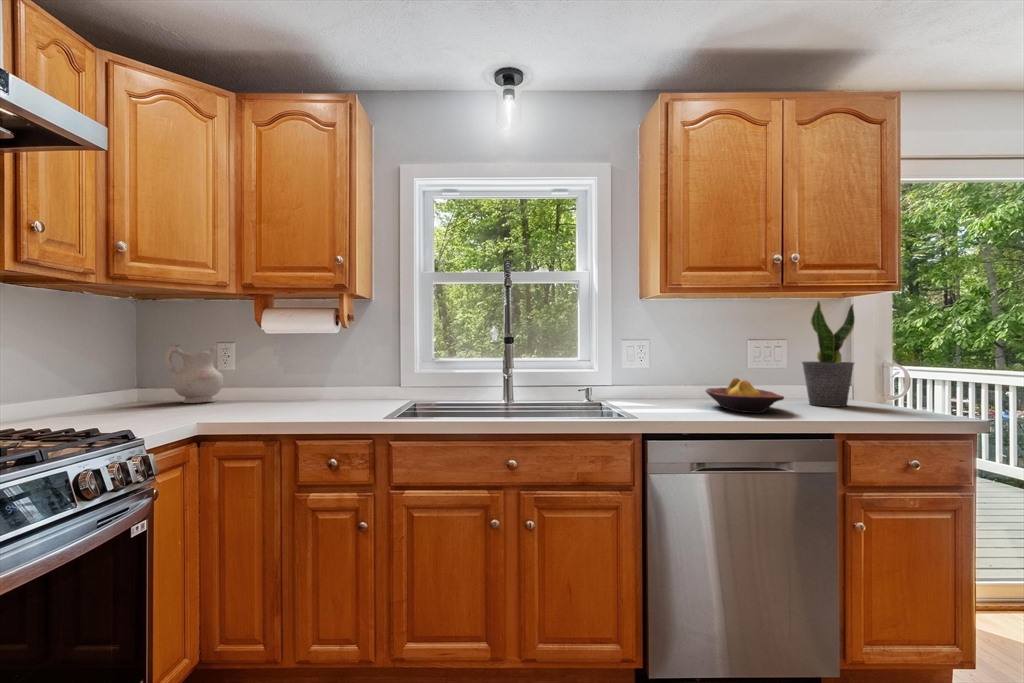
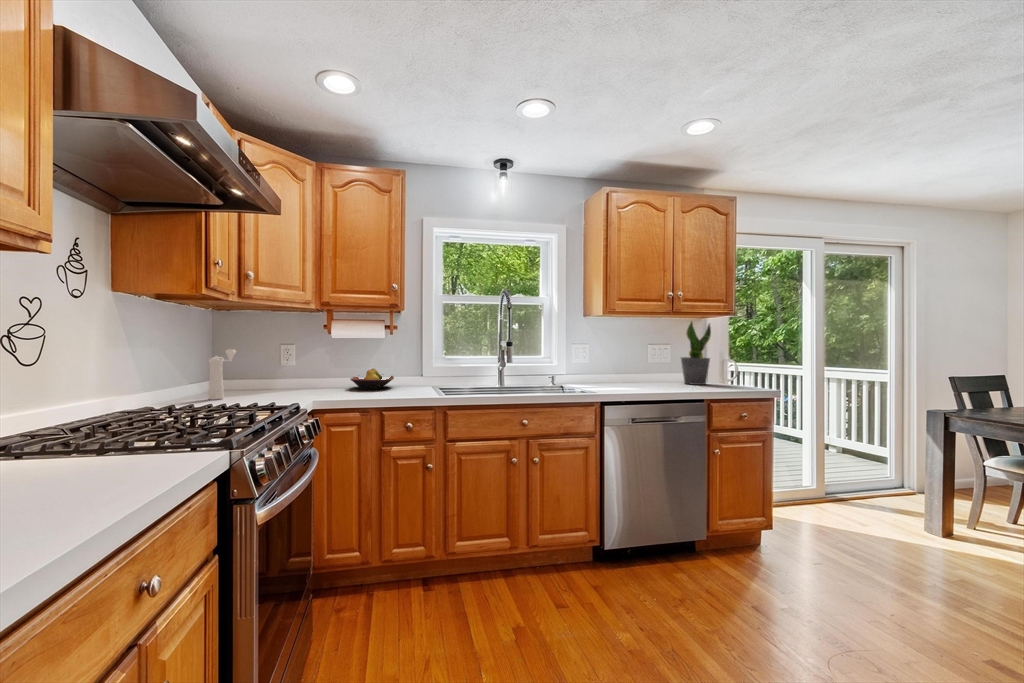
ceramic pitcher: present [166,344,223,403] -> none [243,344,284,389]
pepper mill: none [74,350,125,418] -> present [208,349,236,400]
fruit bowl: present [706,378,784,413] -> present [351,369,394,390]

